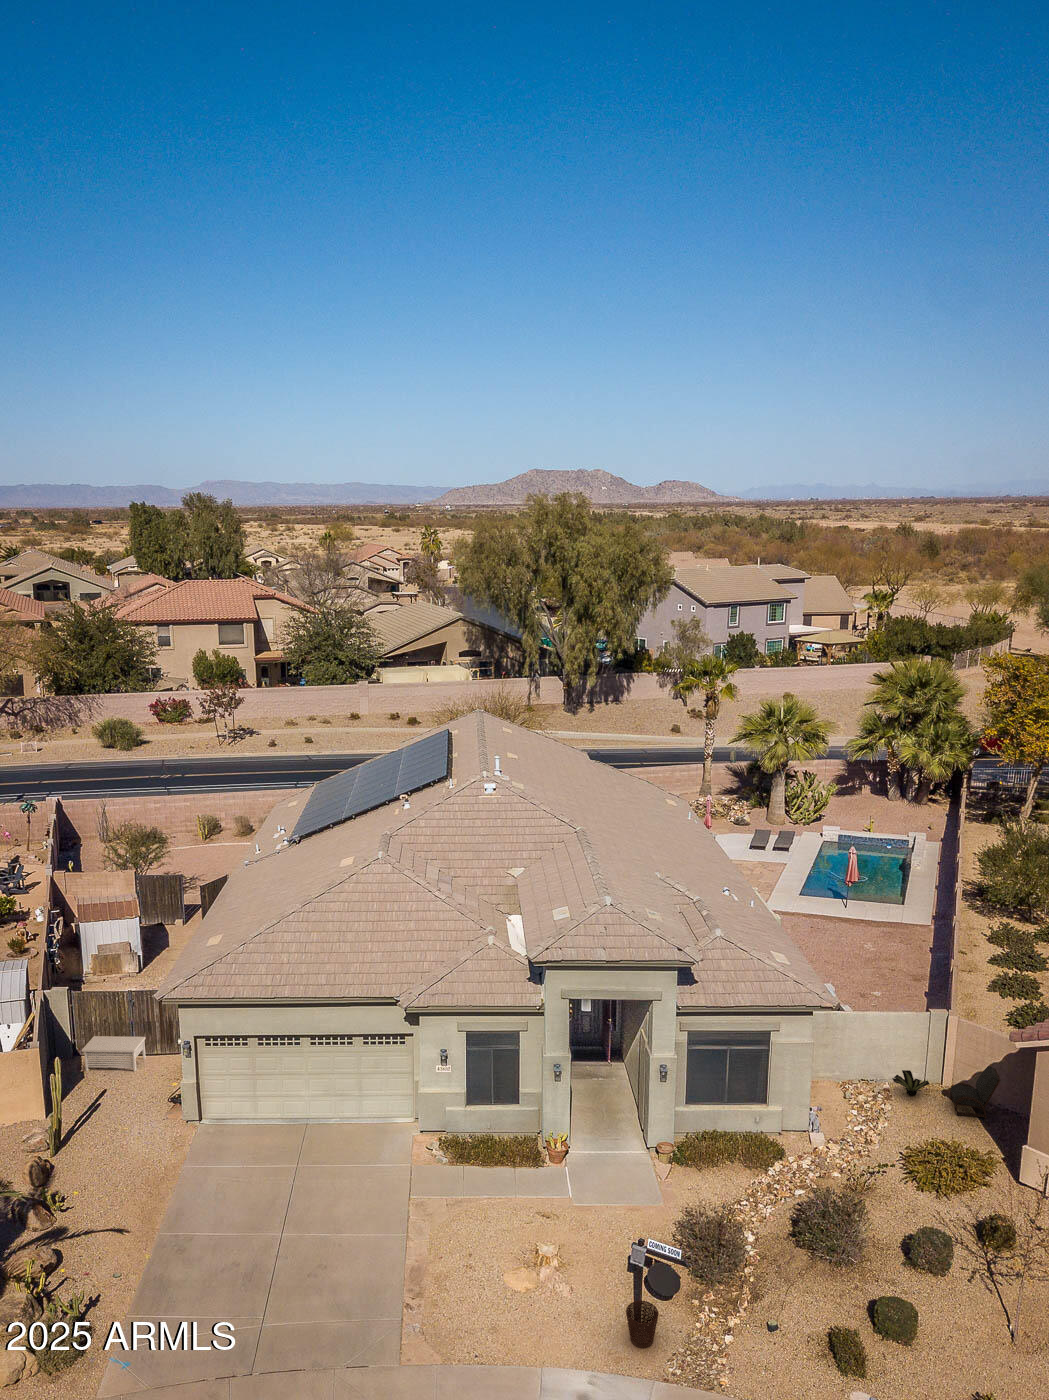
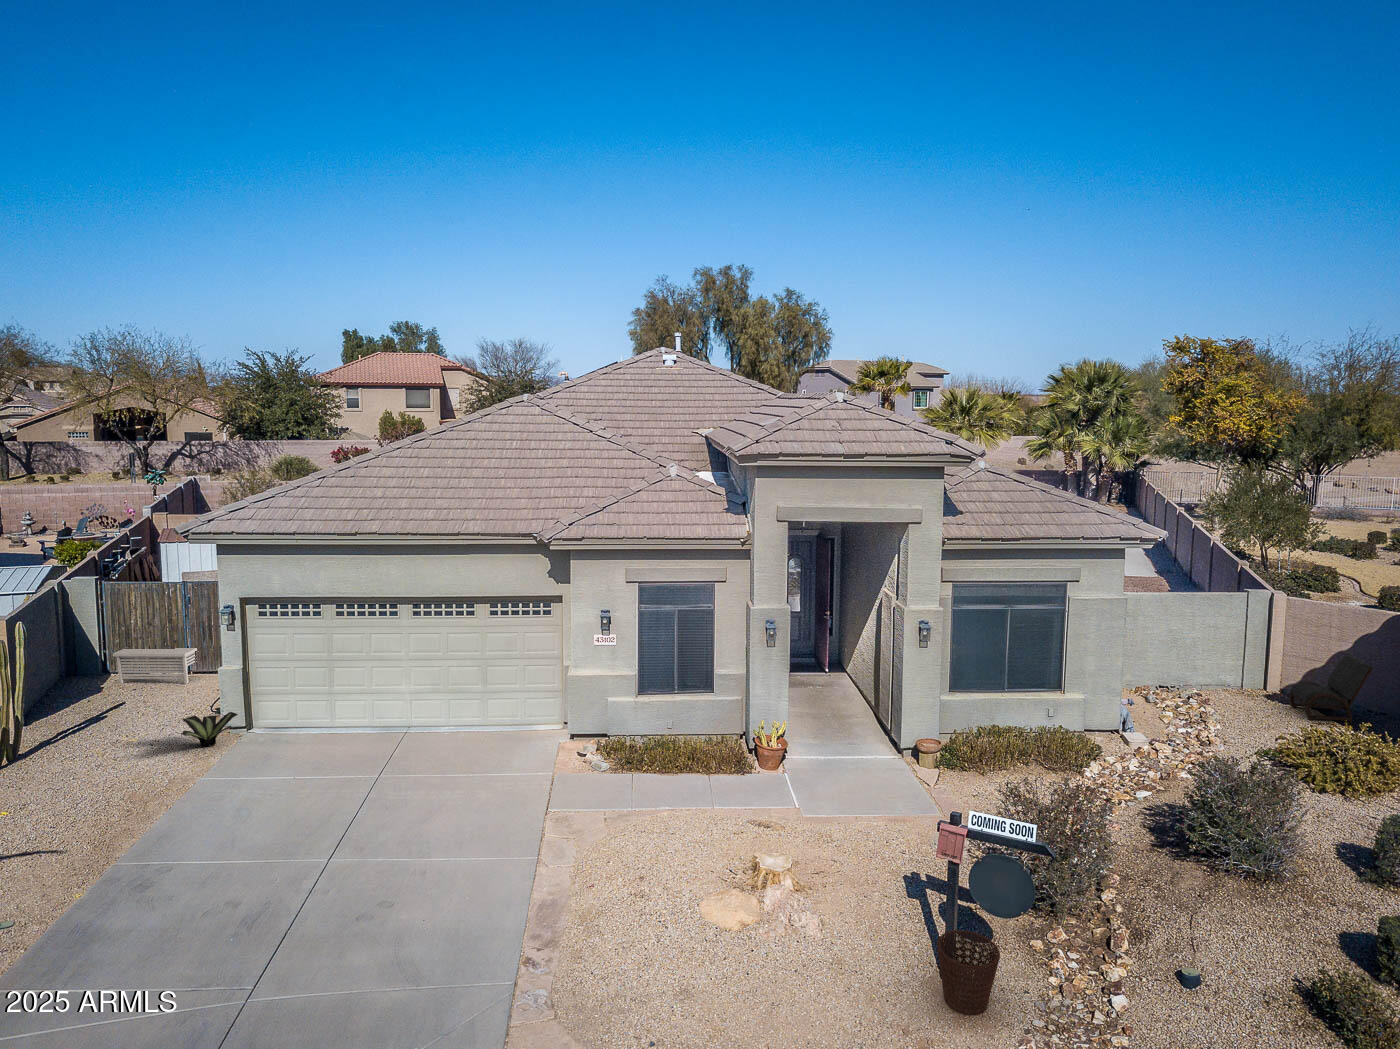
potted plant: present [892,1070,930,1096] -> present [181,712,238,747]

